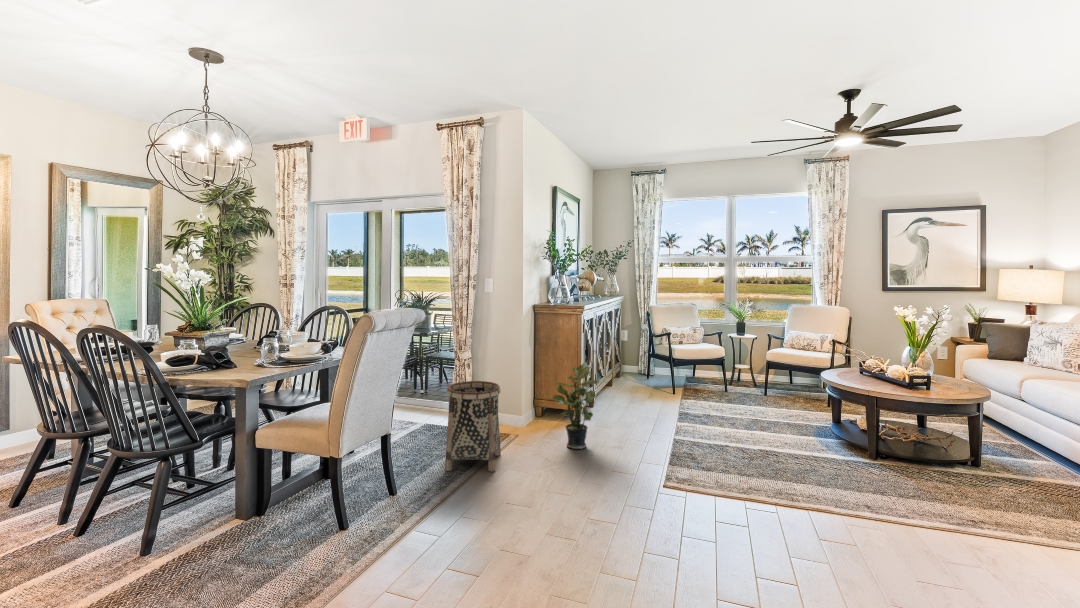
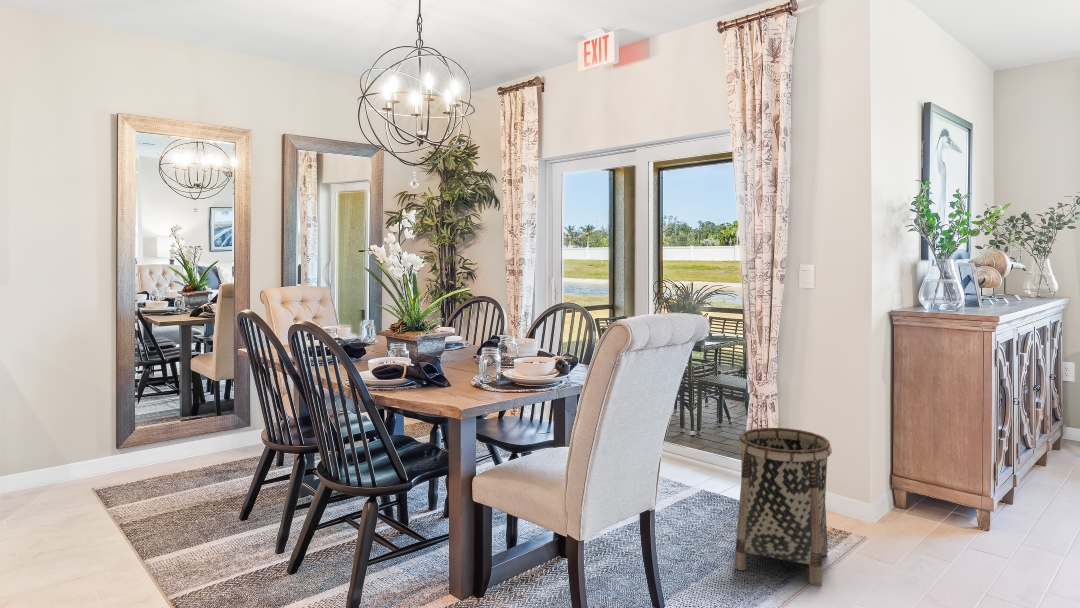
potted plant: present [553,363,599,449] -> none [926,411,1029,569]

